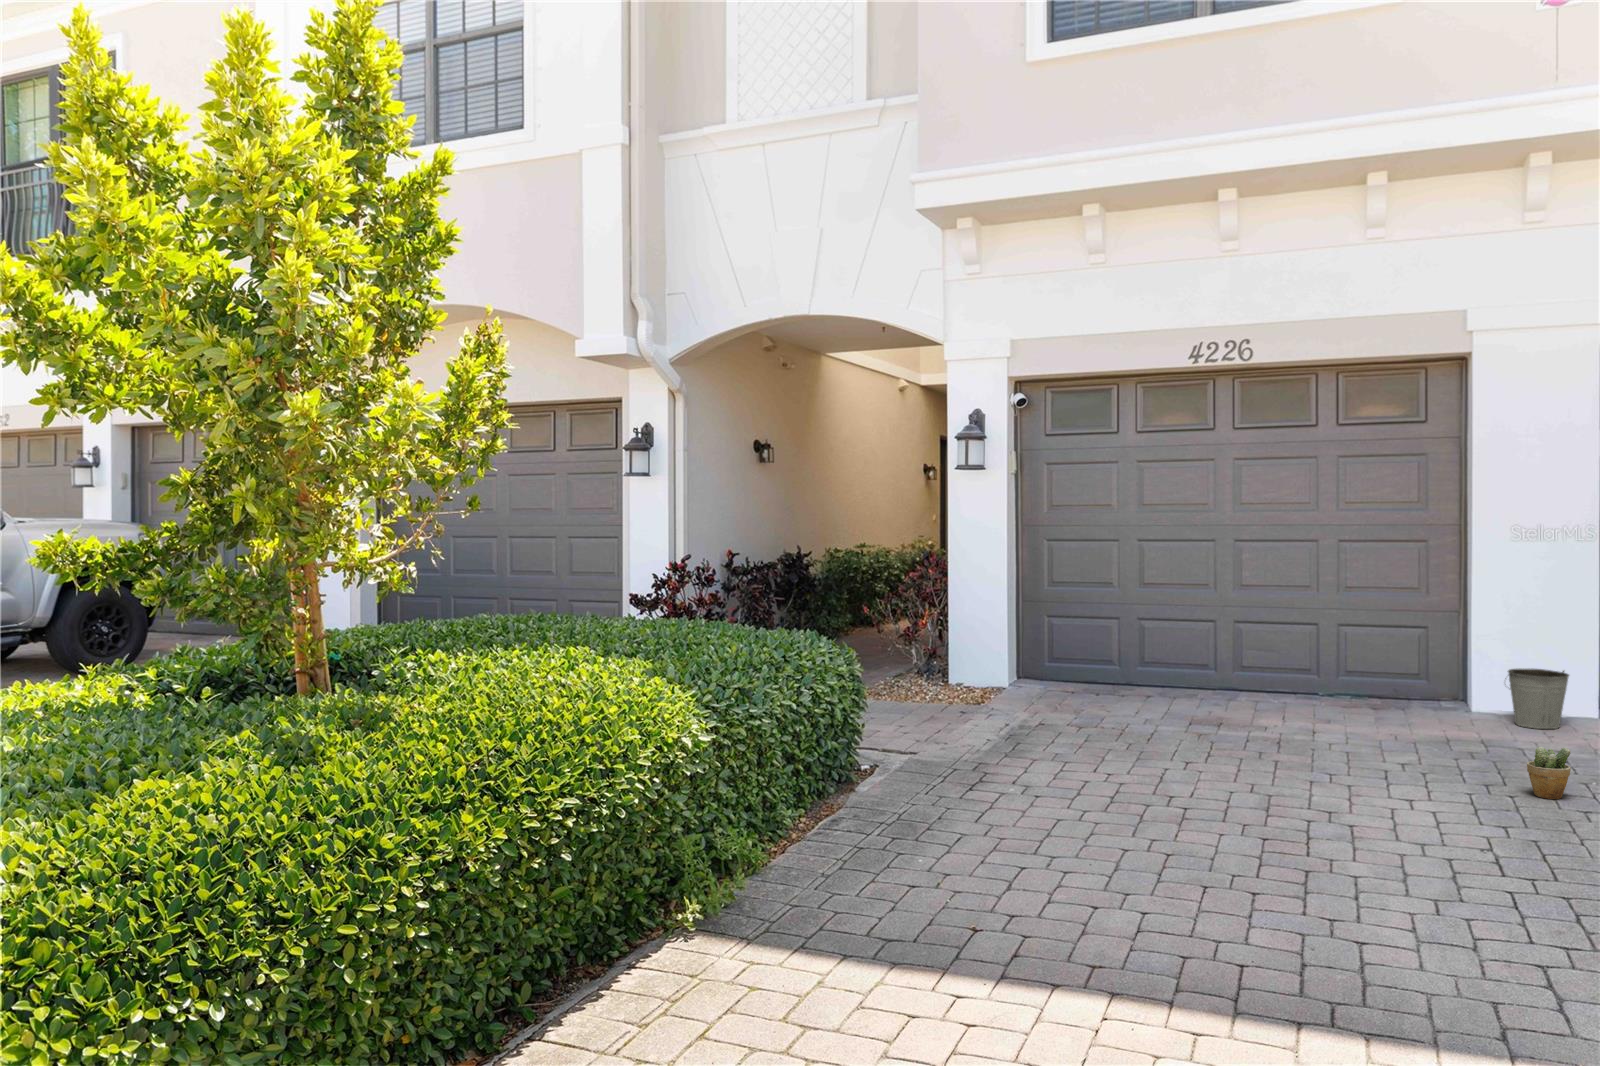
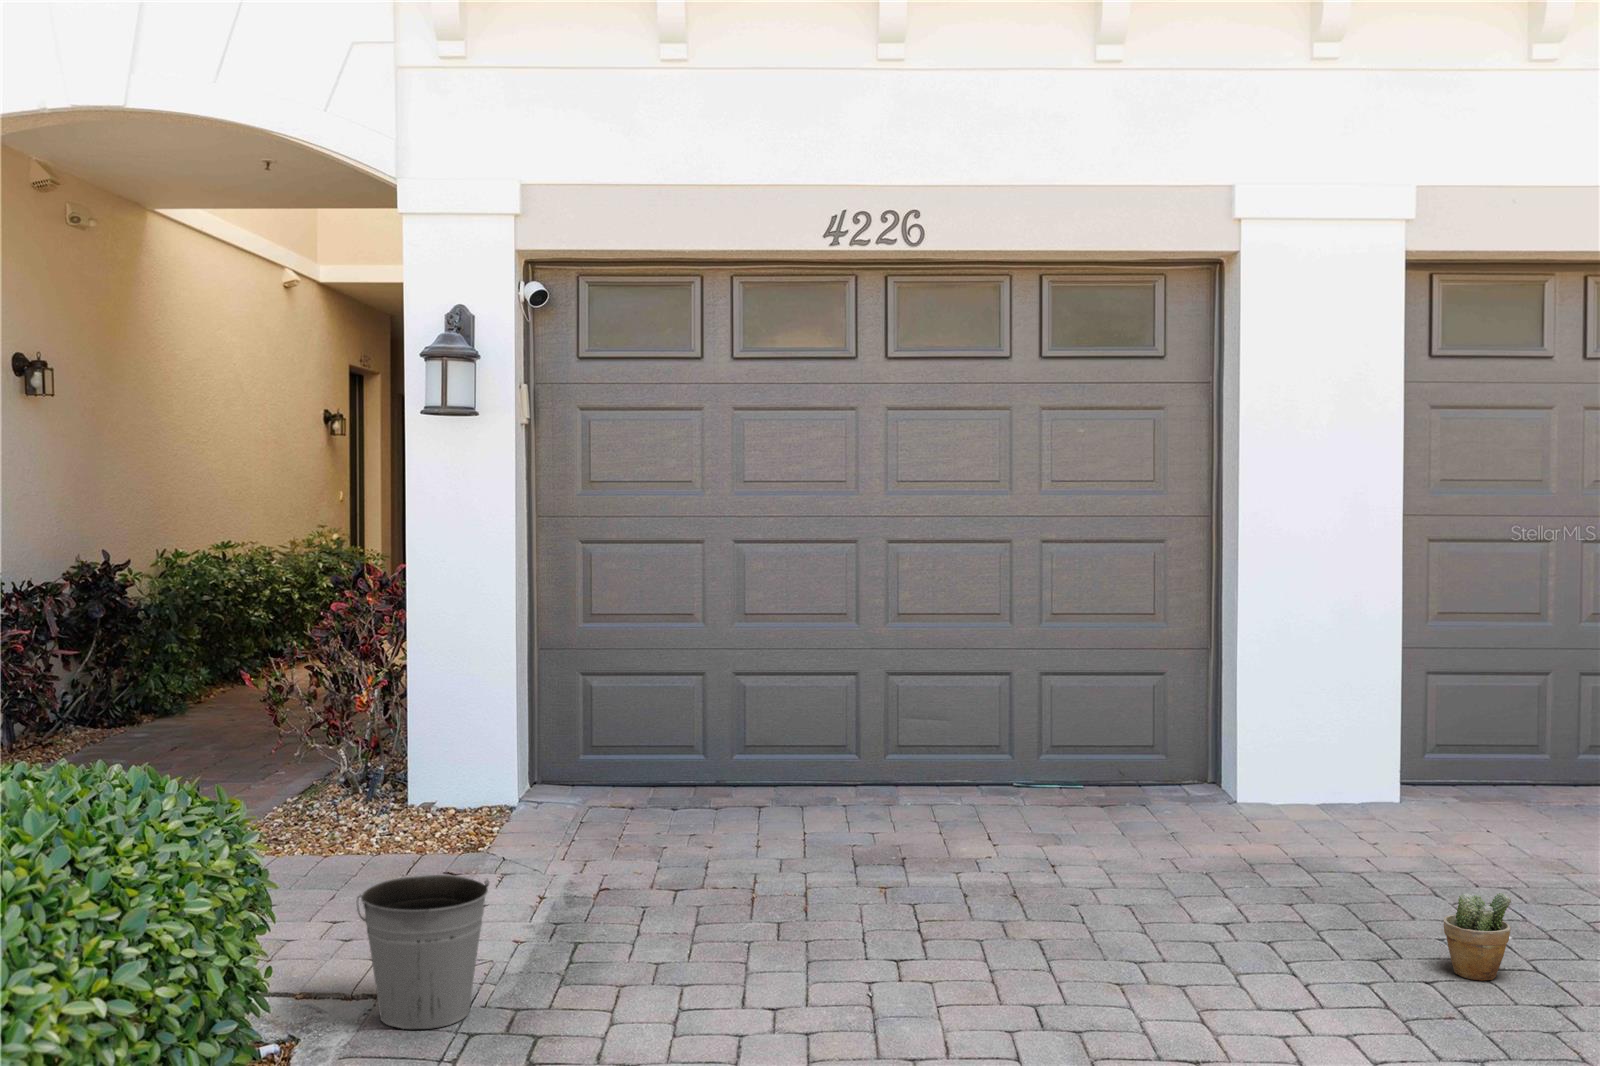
bucket: present [1505,668,1569,729] -> present [357,875,489,1029]

